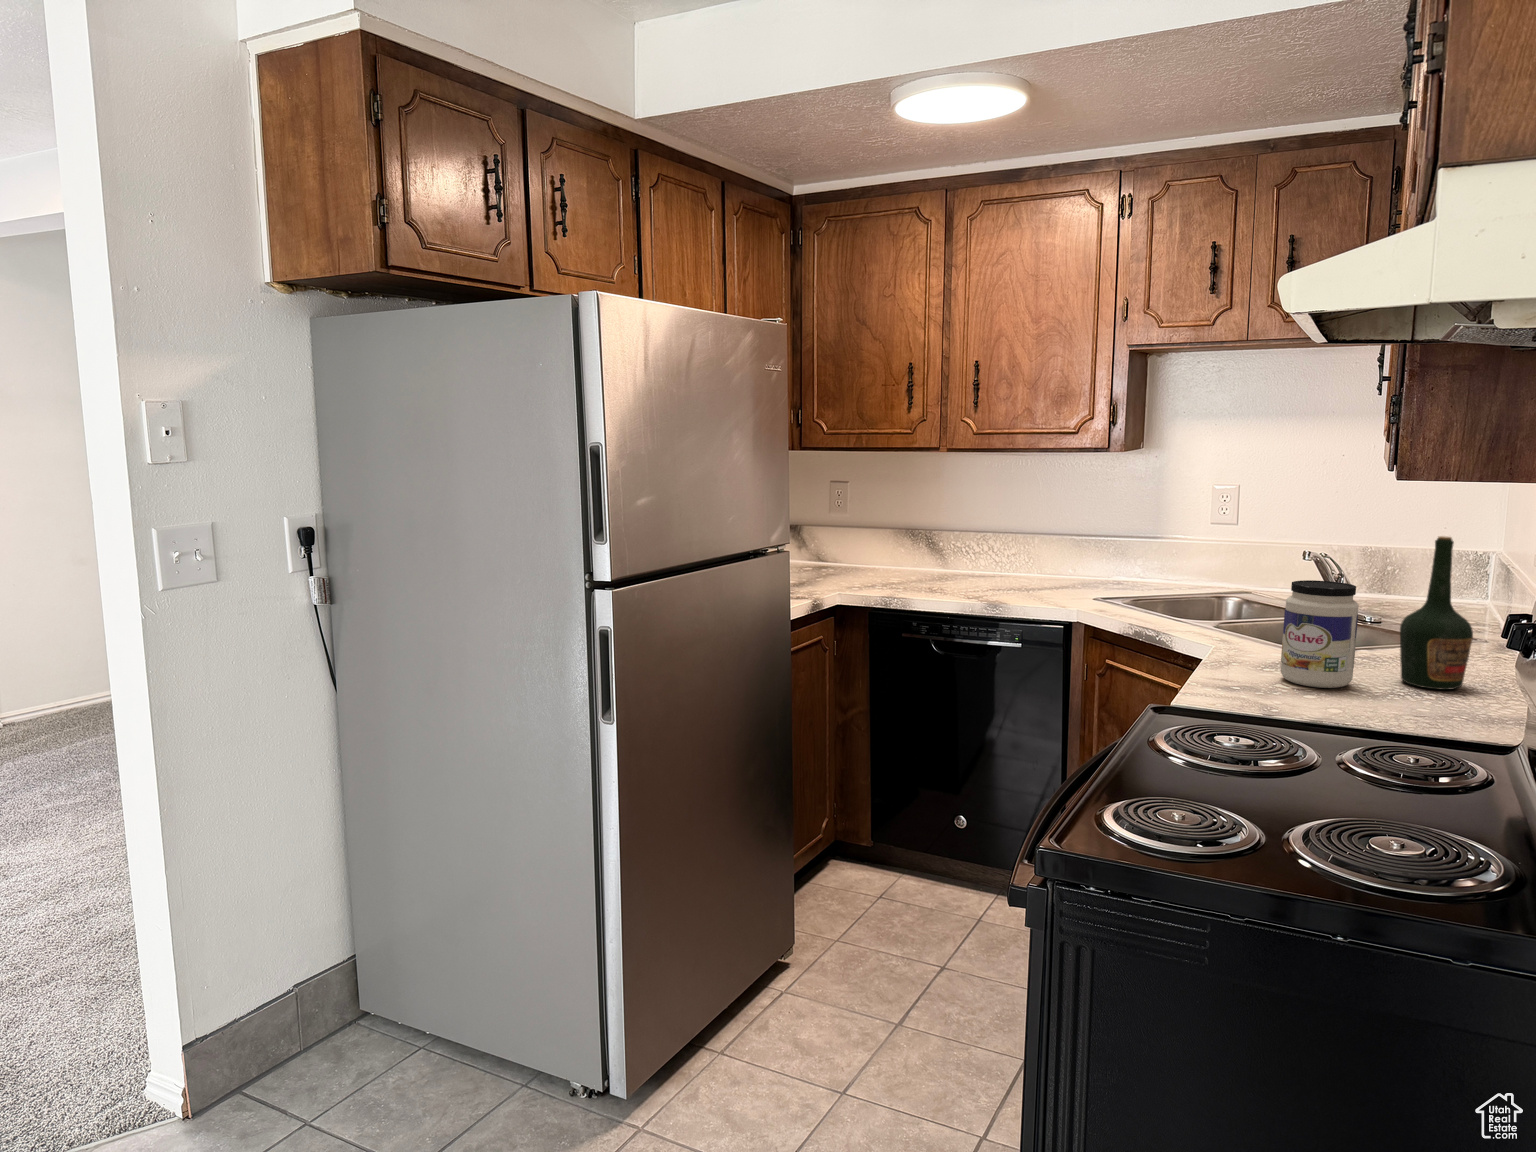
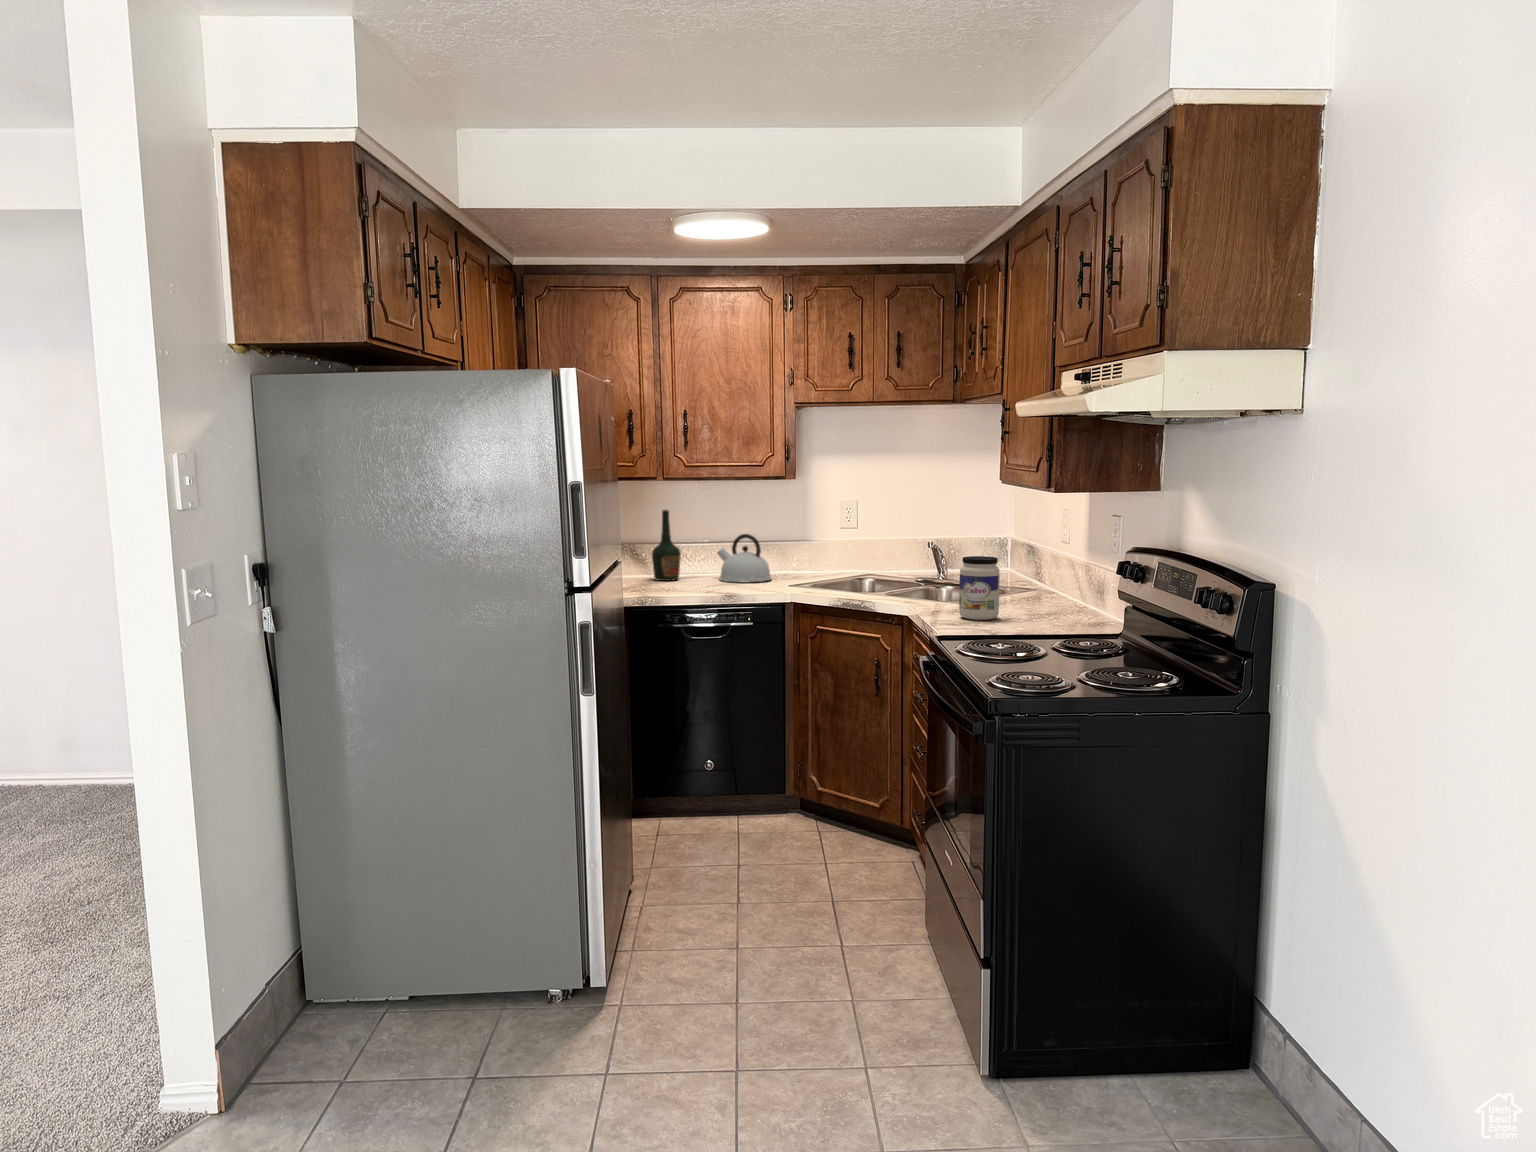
kettle: none [1024,525,1097,589] -> present [717,534,771,582]
bottle: present [1400,536,1473,690] -> present [652,510,681,581]

